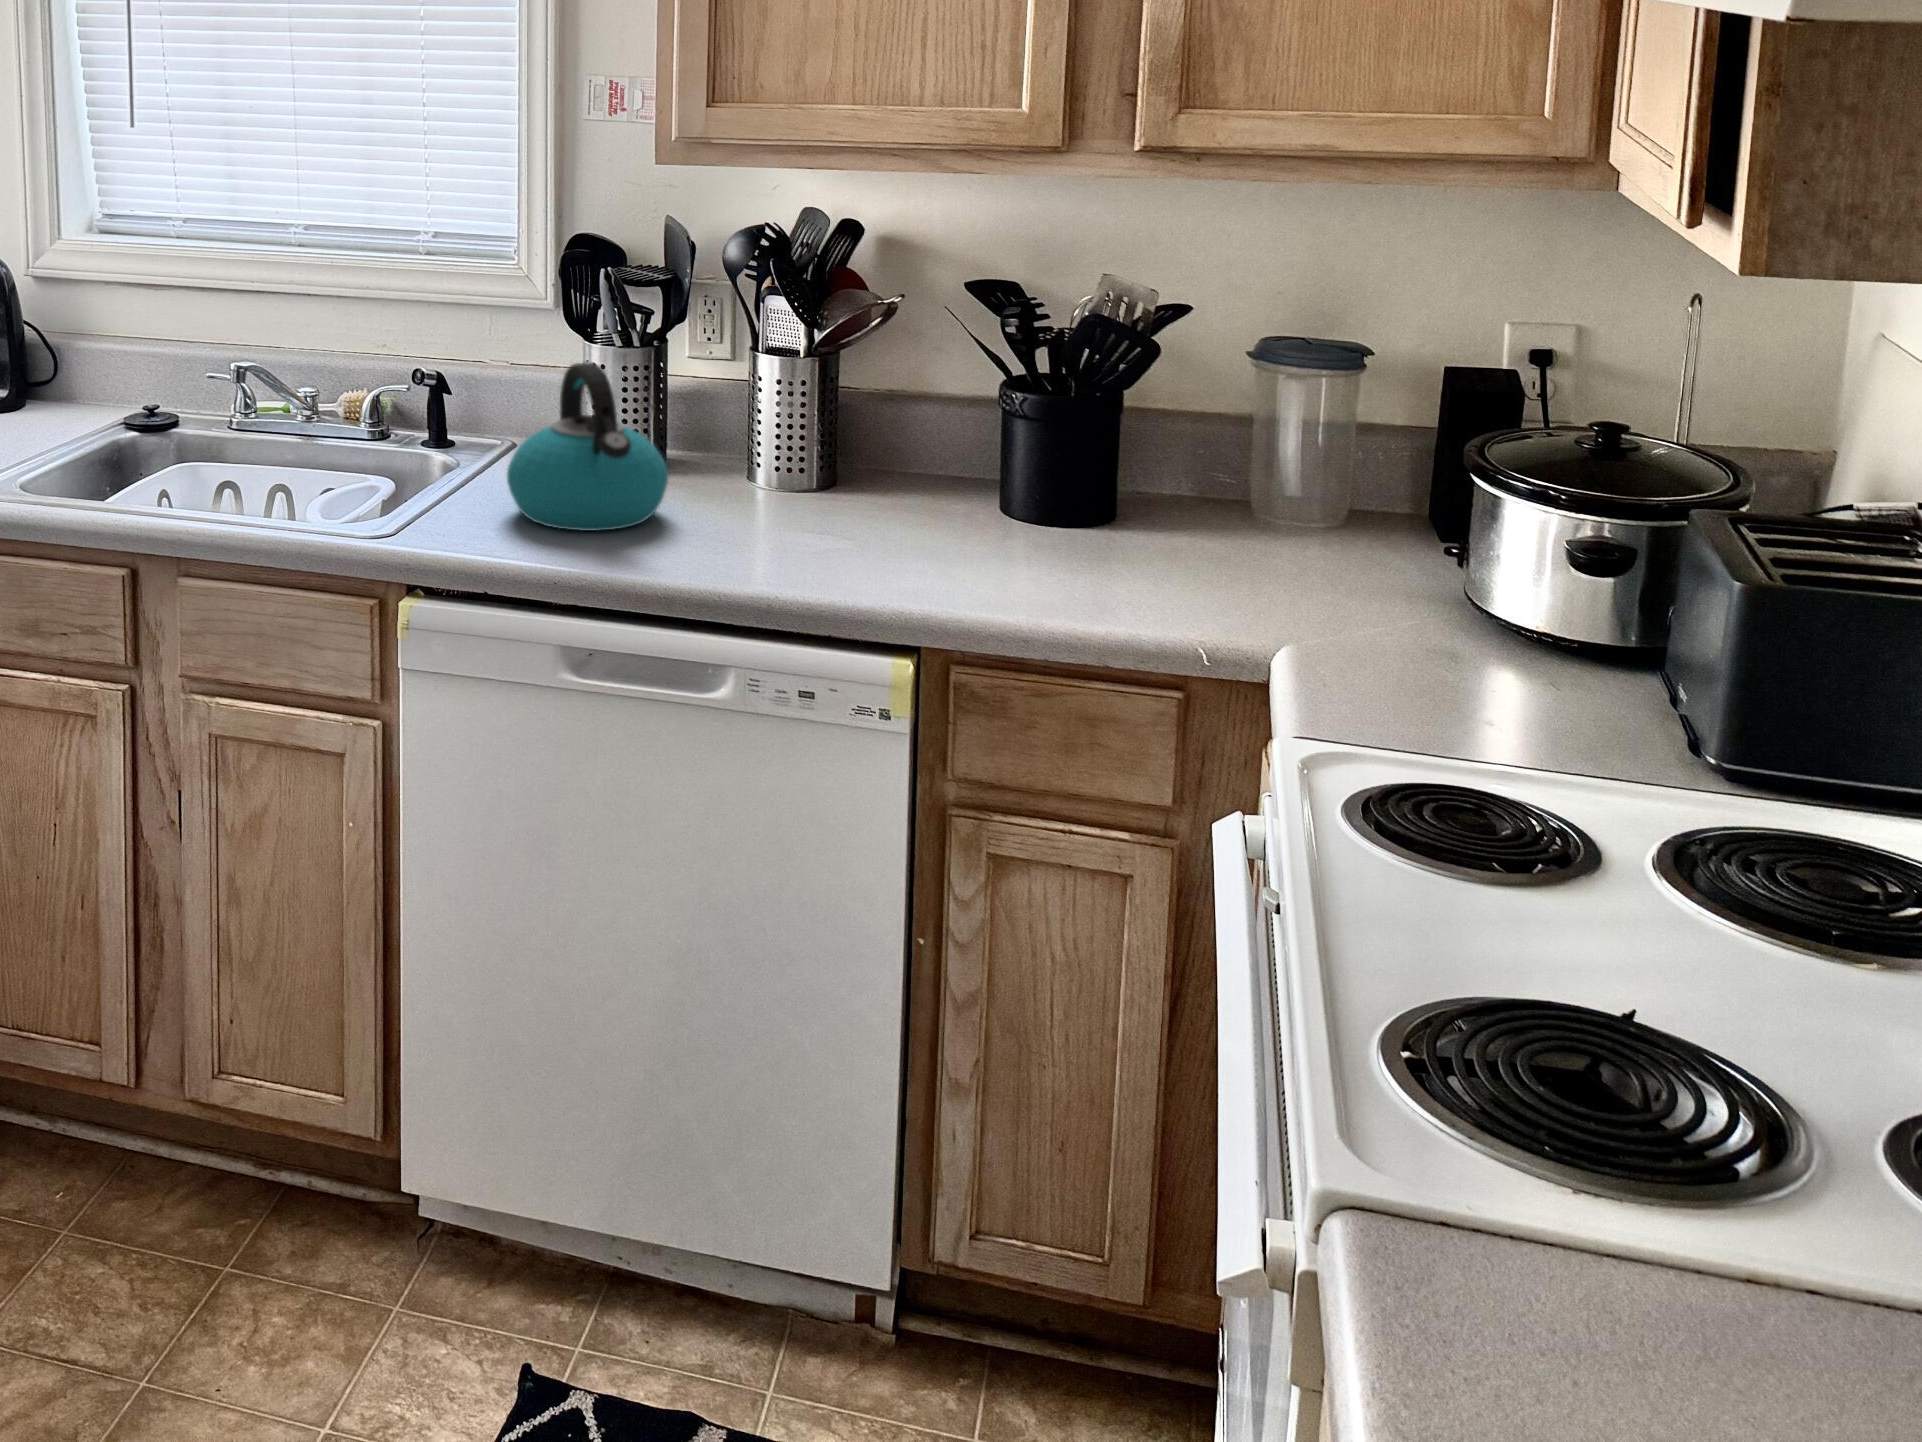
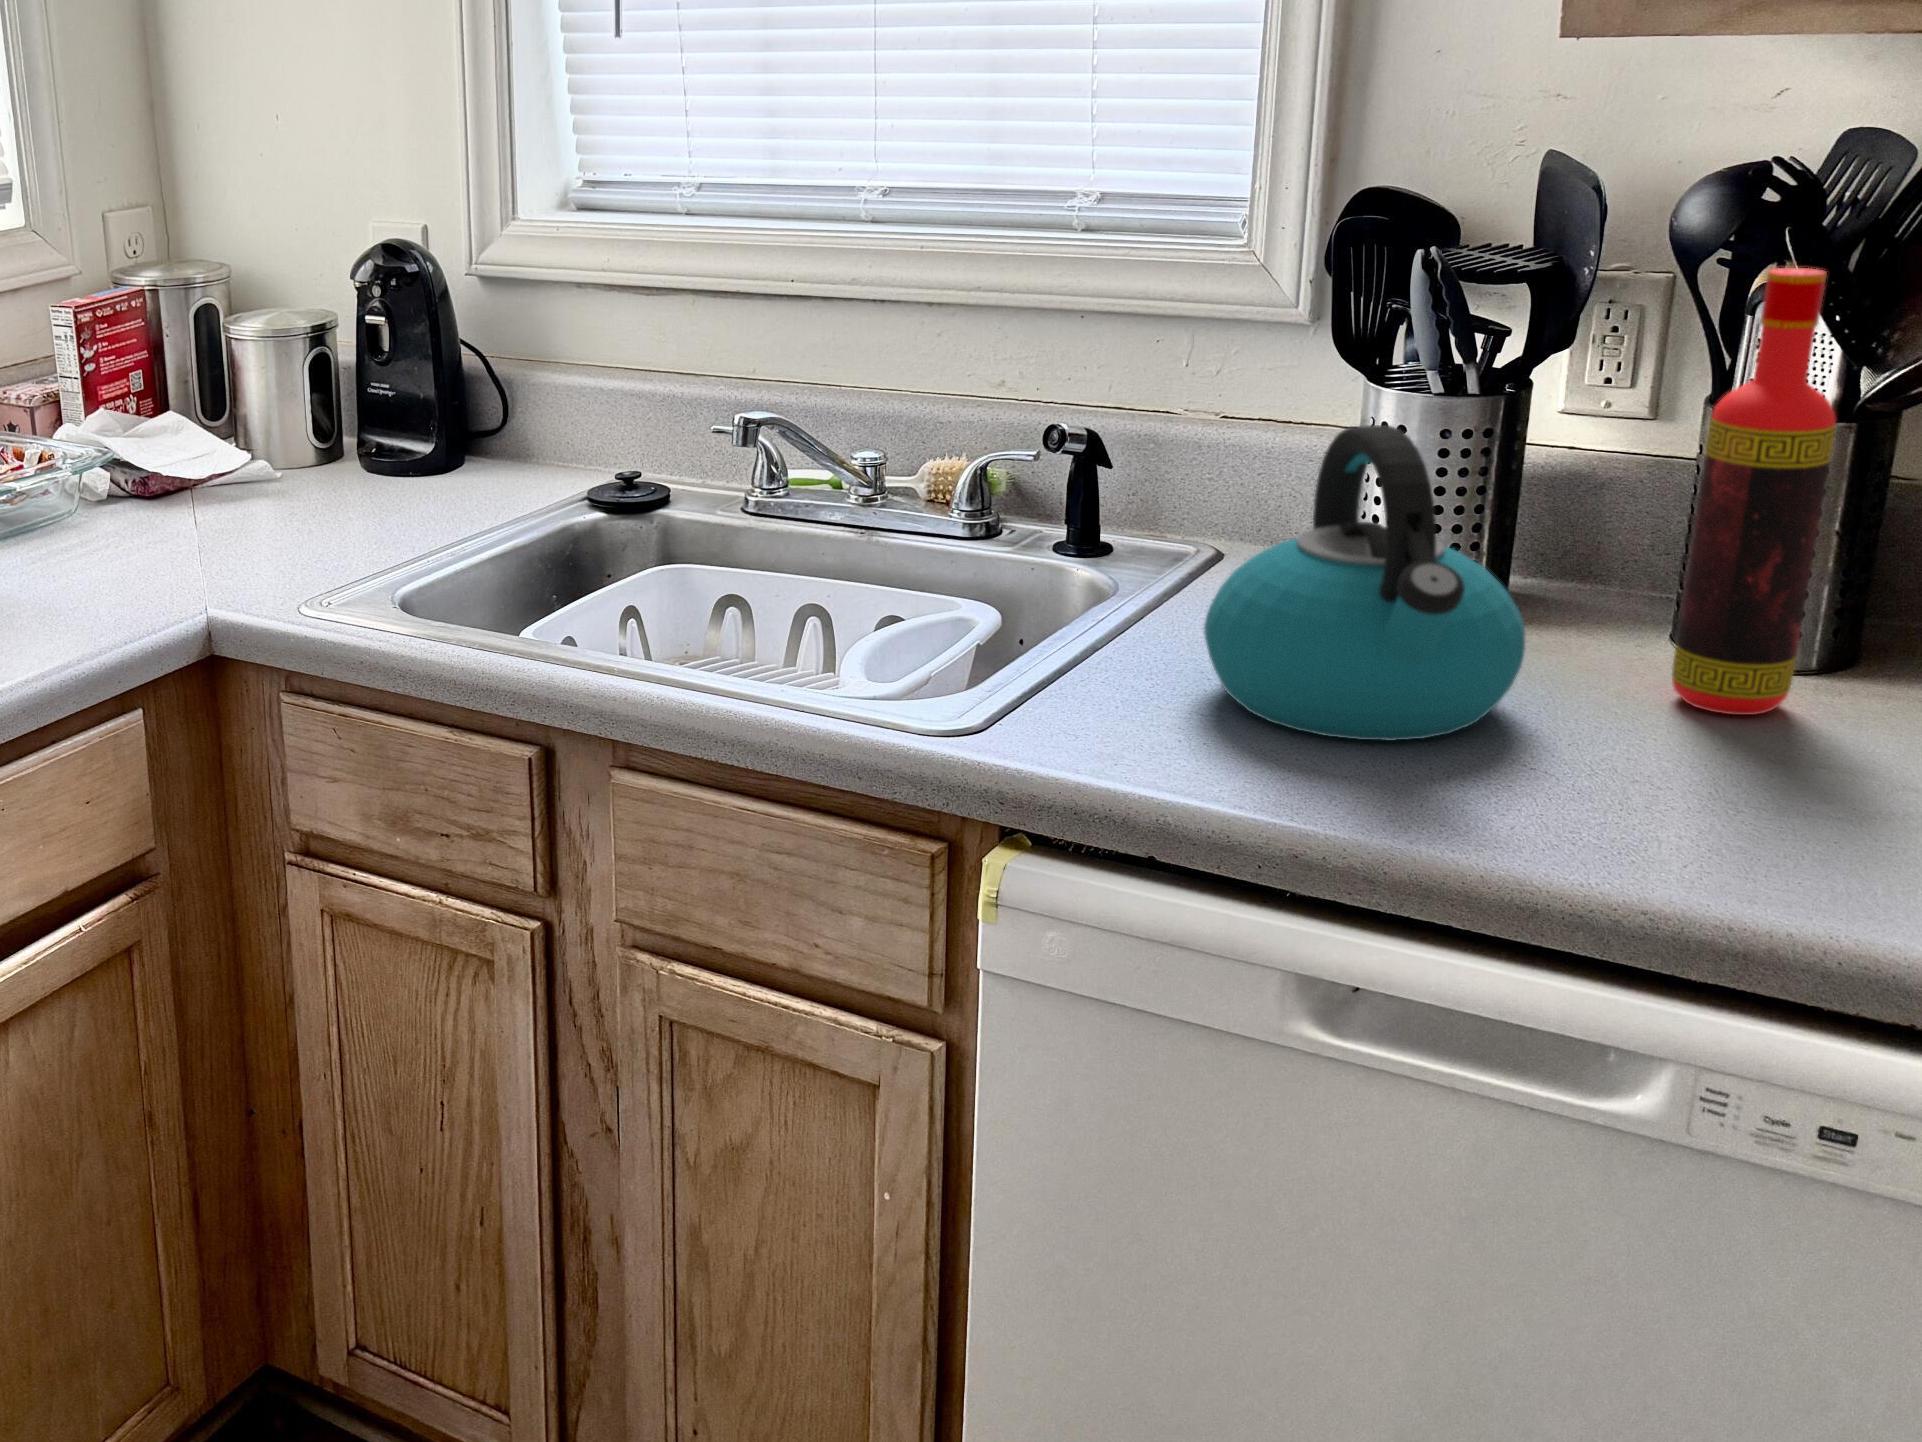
bottle: none [742,280,800,511] -> present [1672,268,1836,715]

